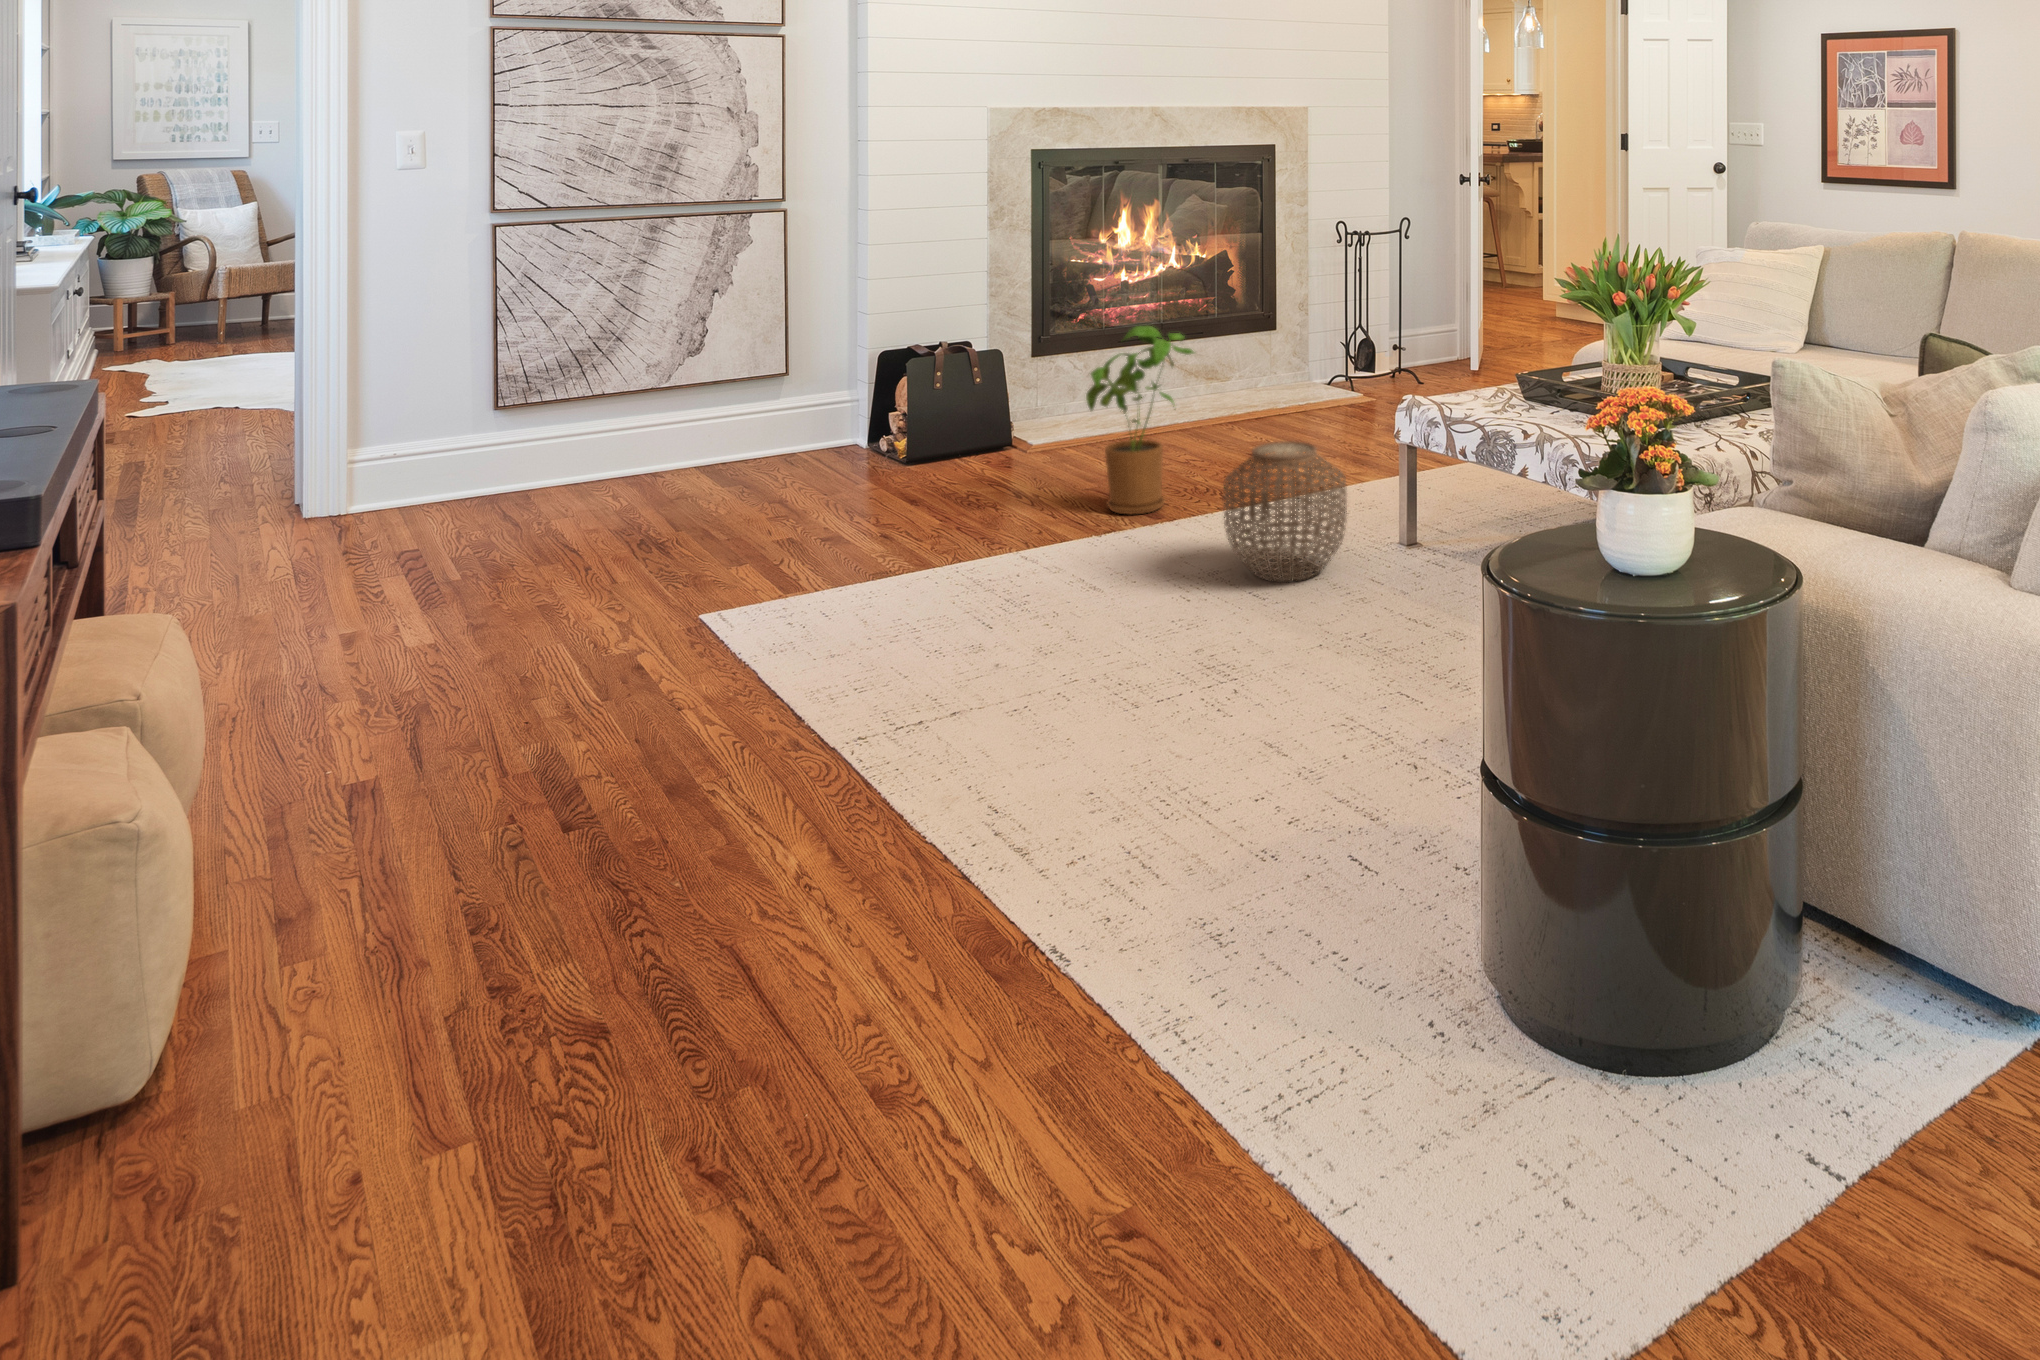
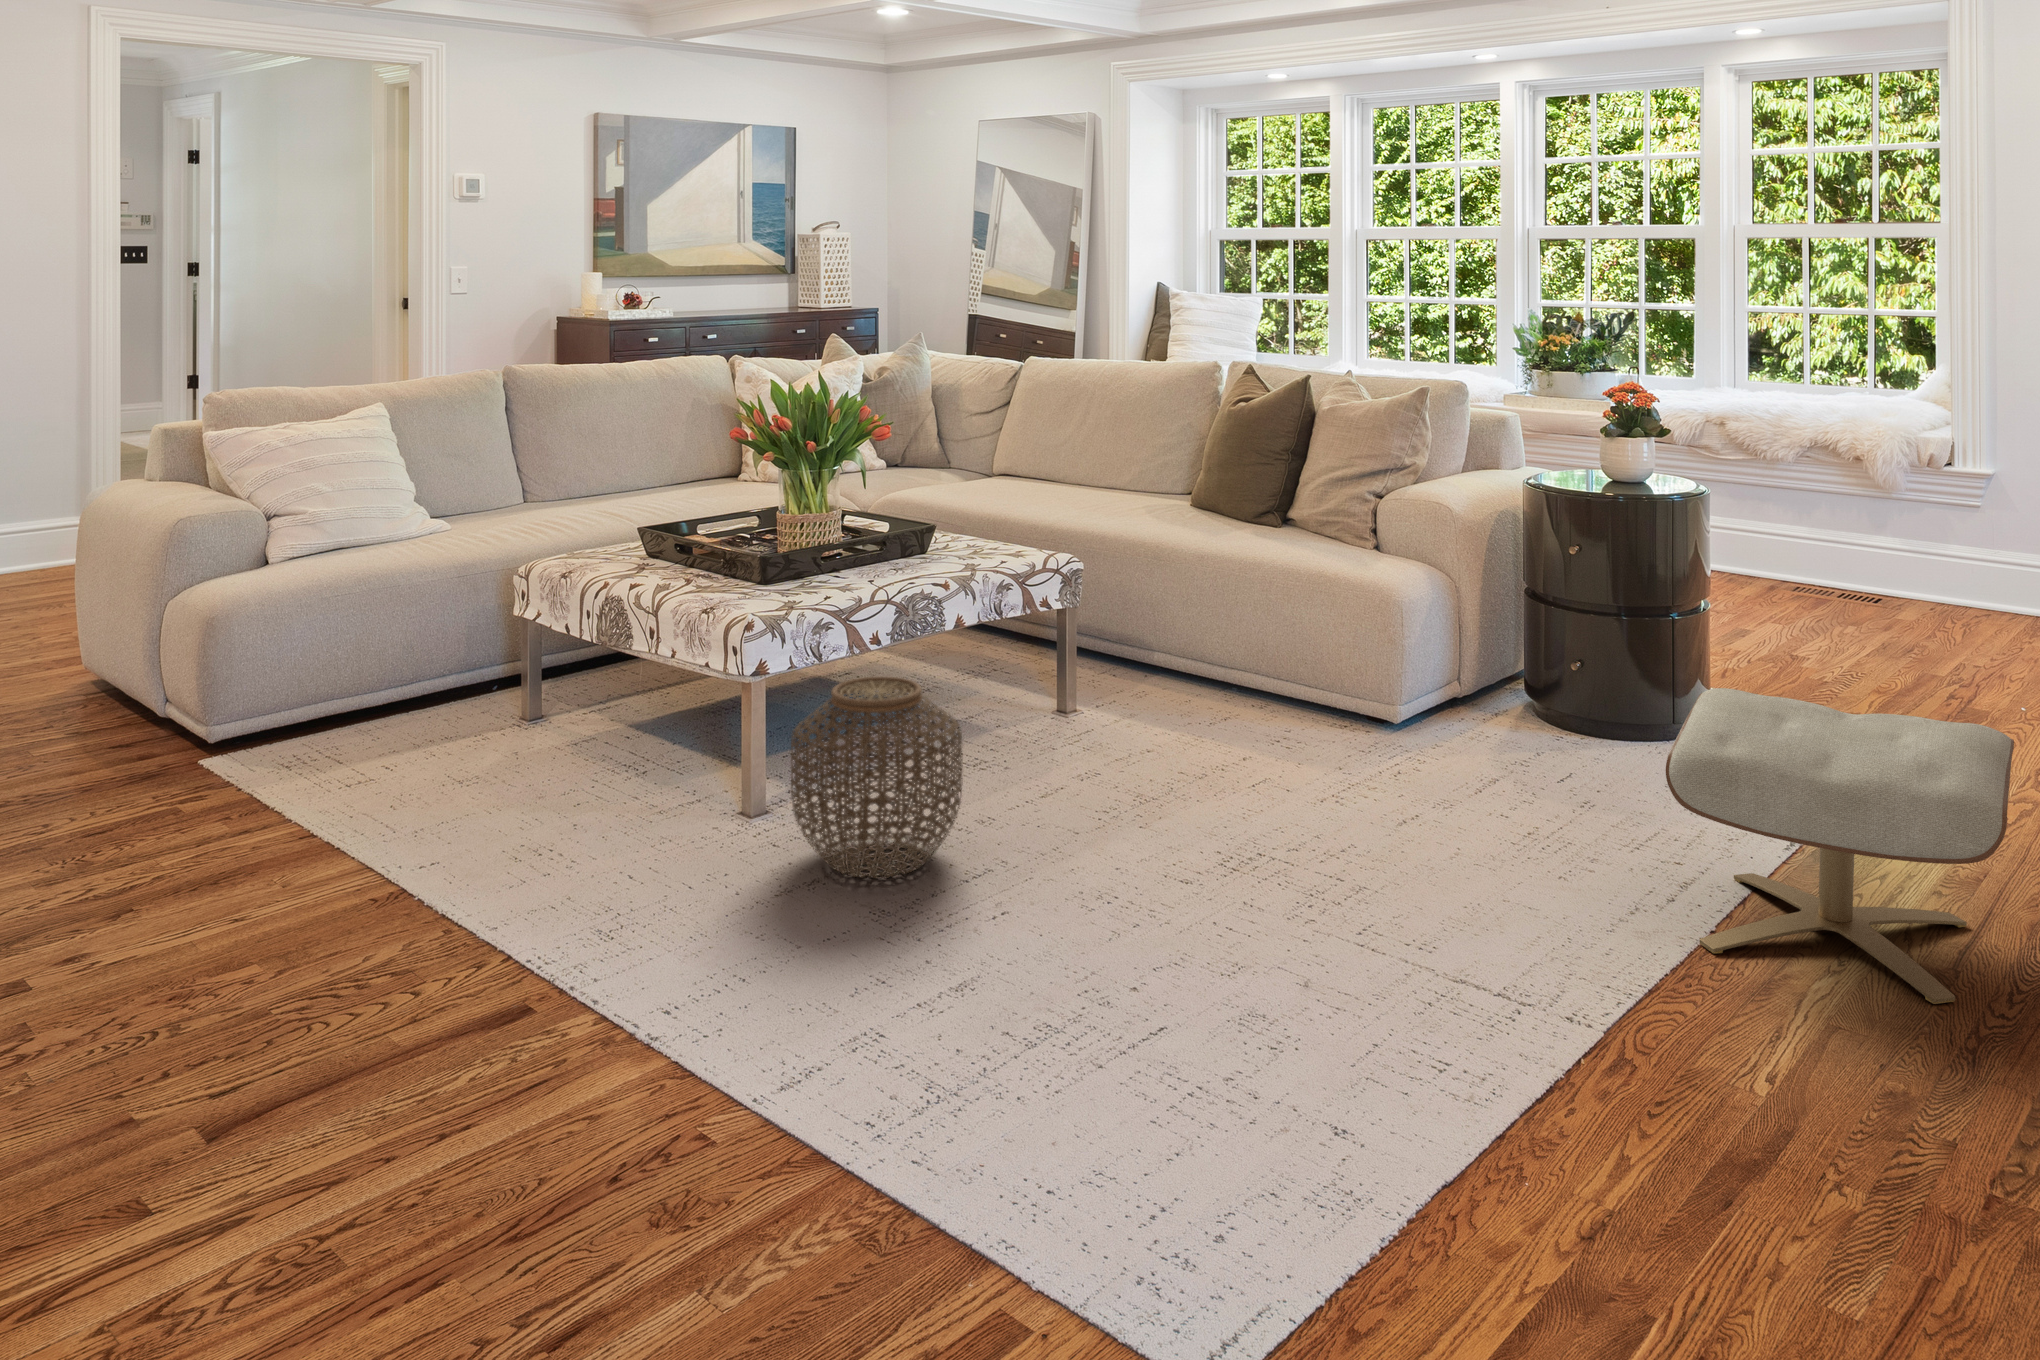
house plant: present [1086,326,1194,514] -> none [332,636,590,1044]
ottoman: none [624,638,1036,989] -> present [1666,688,2014,1004]

